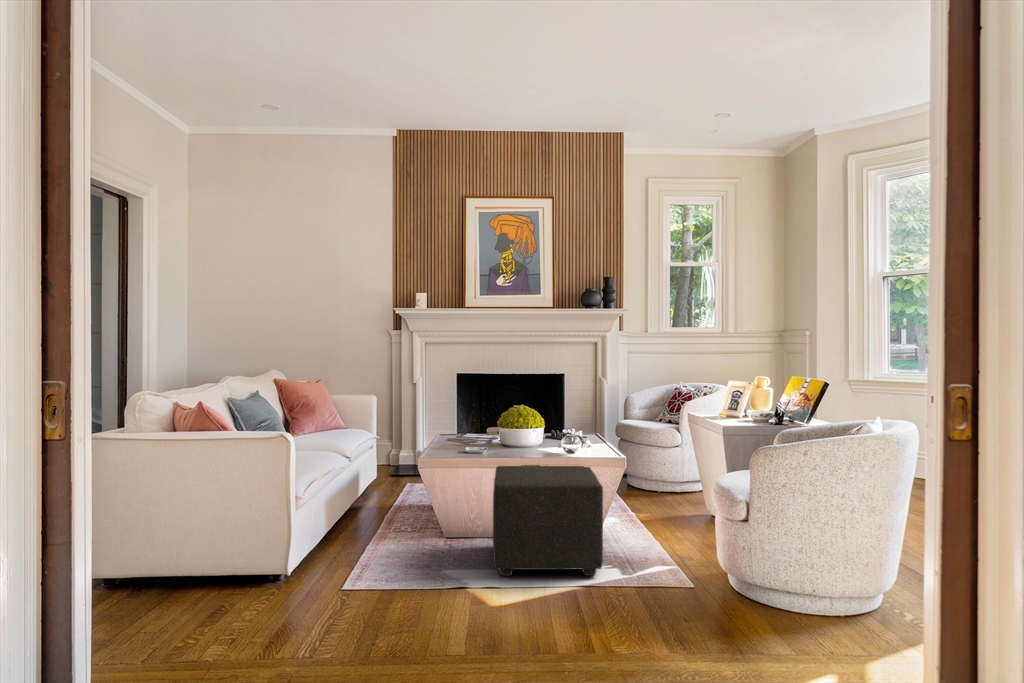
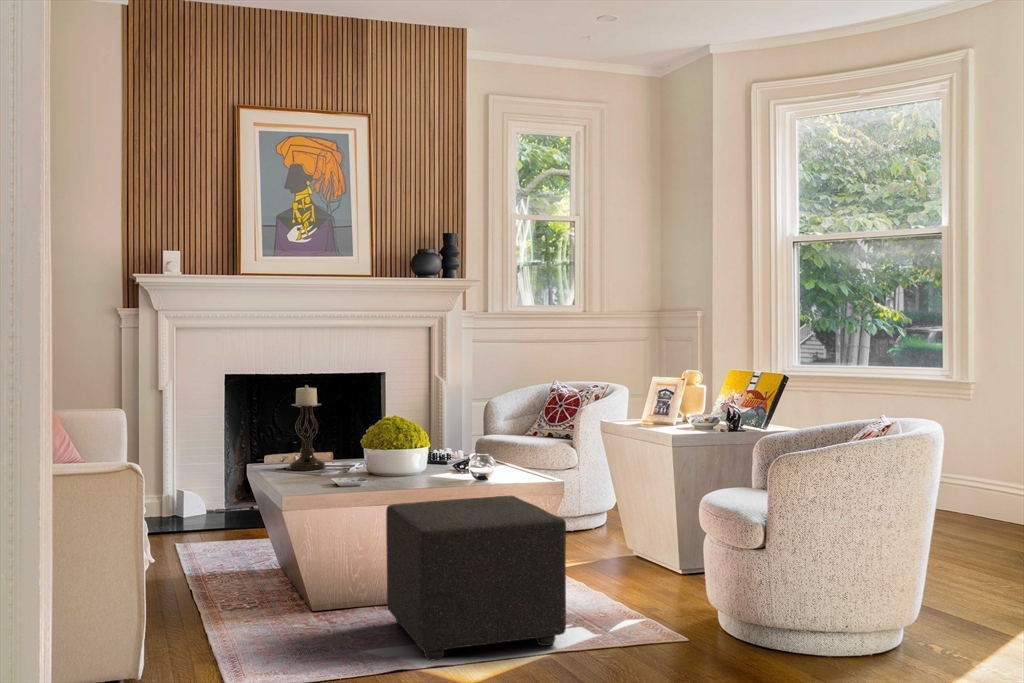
candle holder: none [461,381,484,438] -> present [289,385,325,470]

